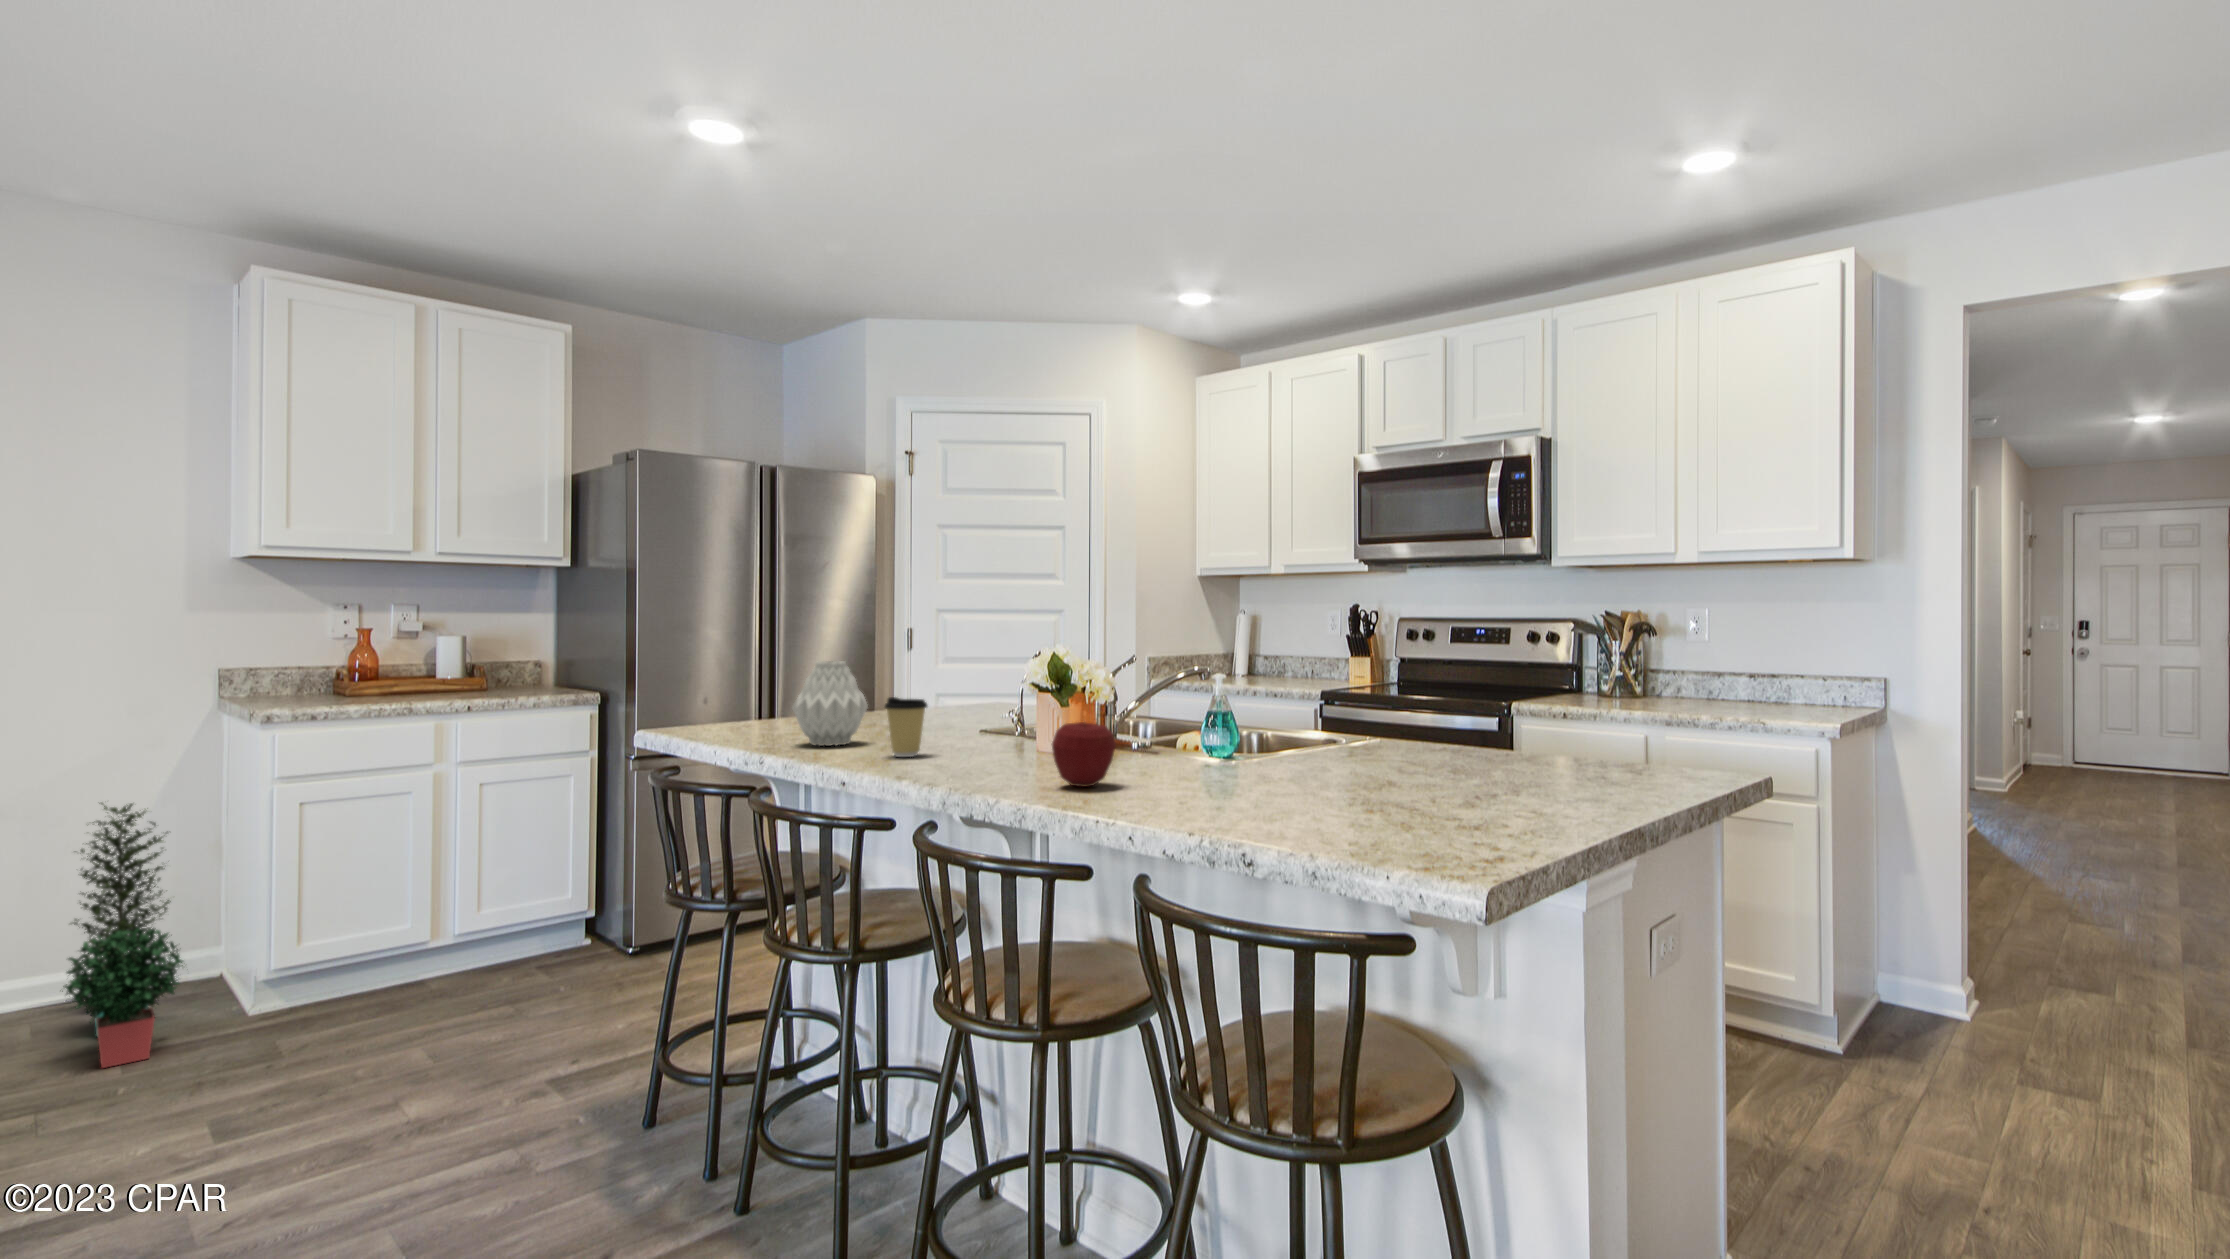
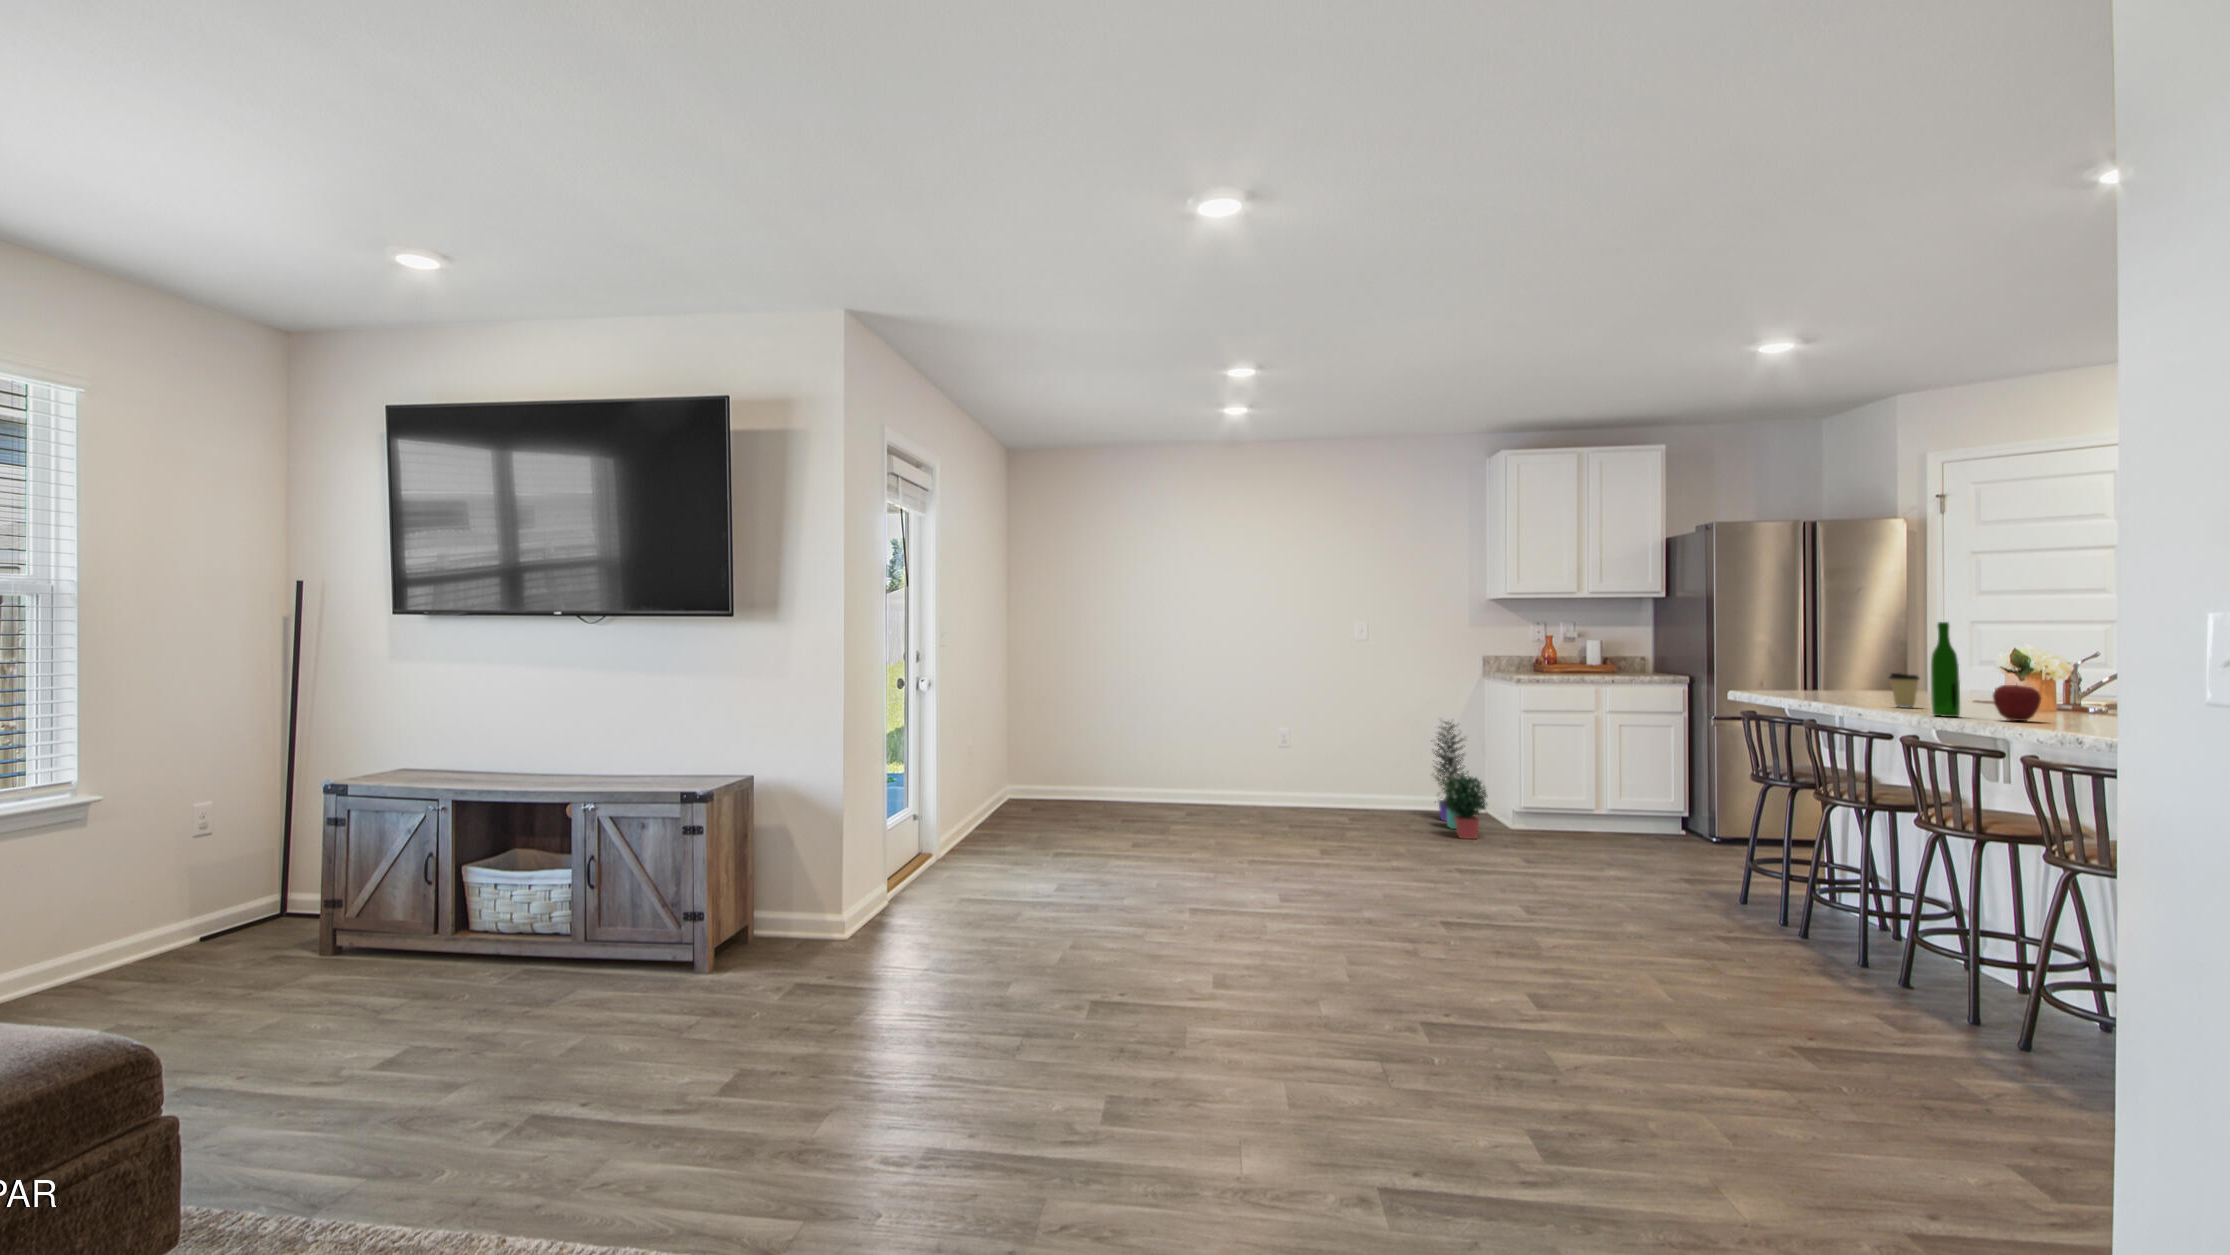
wine bottle: none [960,611,1001,785] -> present [1931,622,1960,717]
vase: present [792,661,868,746] -> none [1828,653,1881,702]

